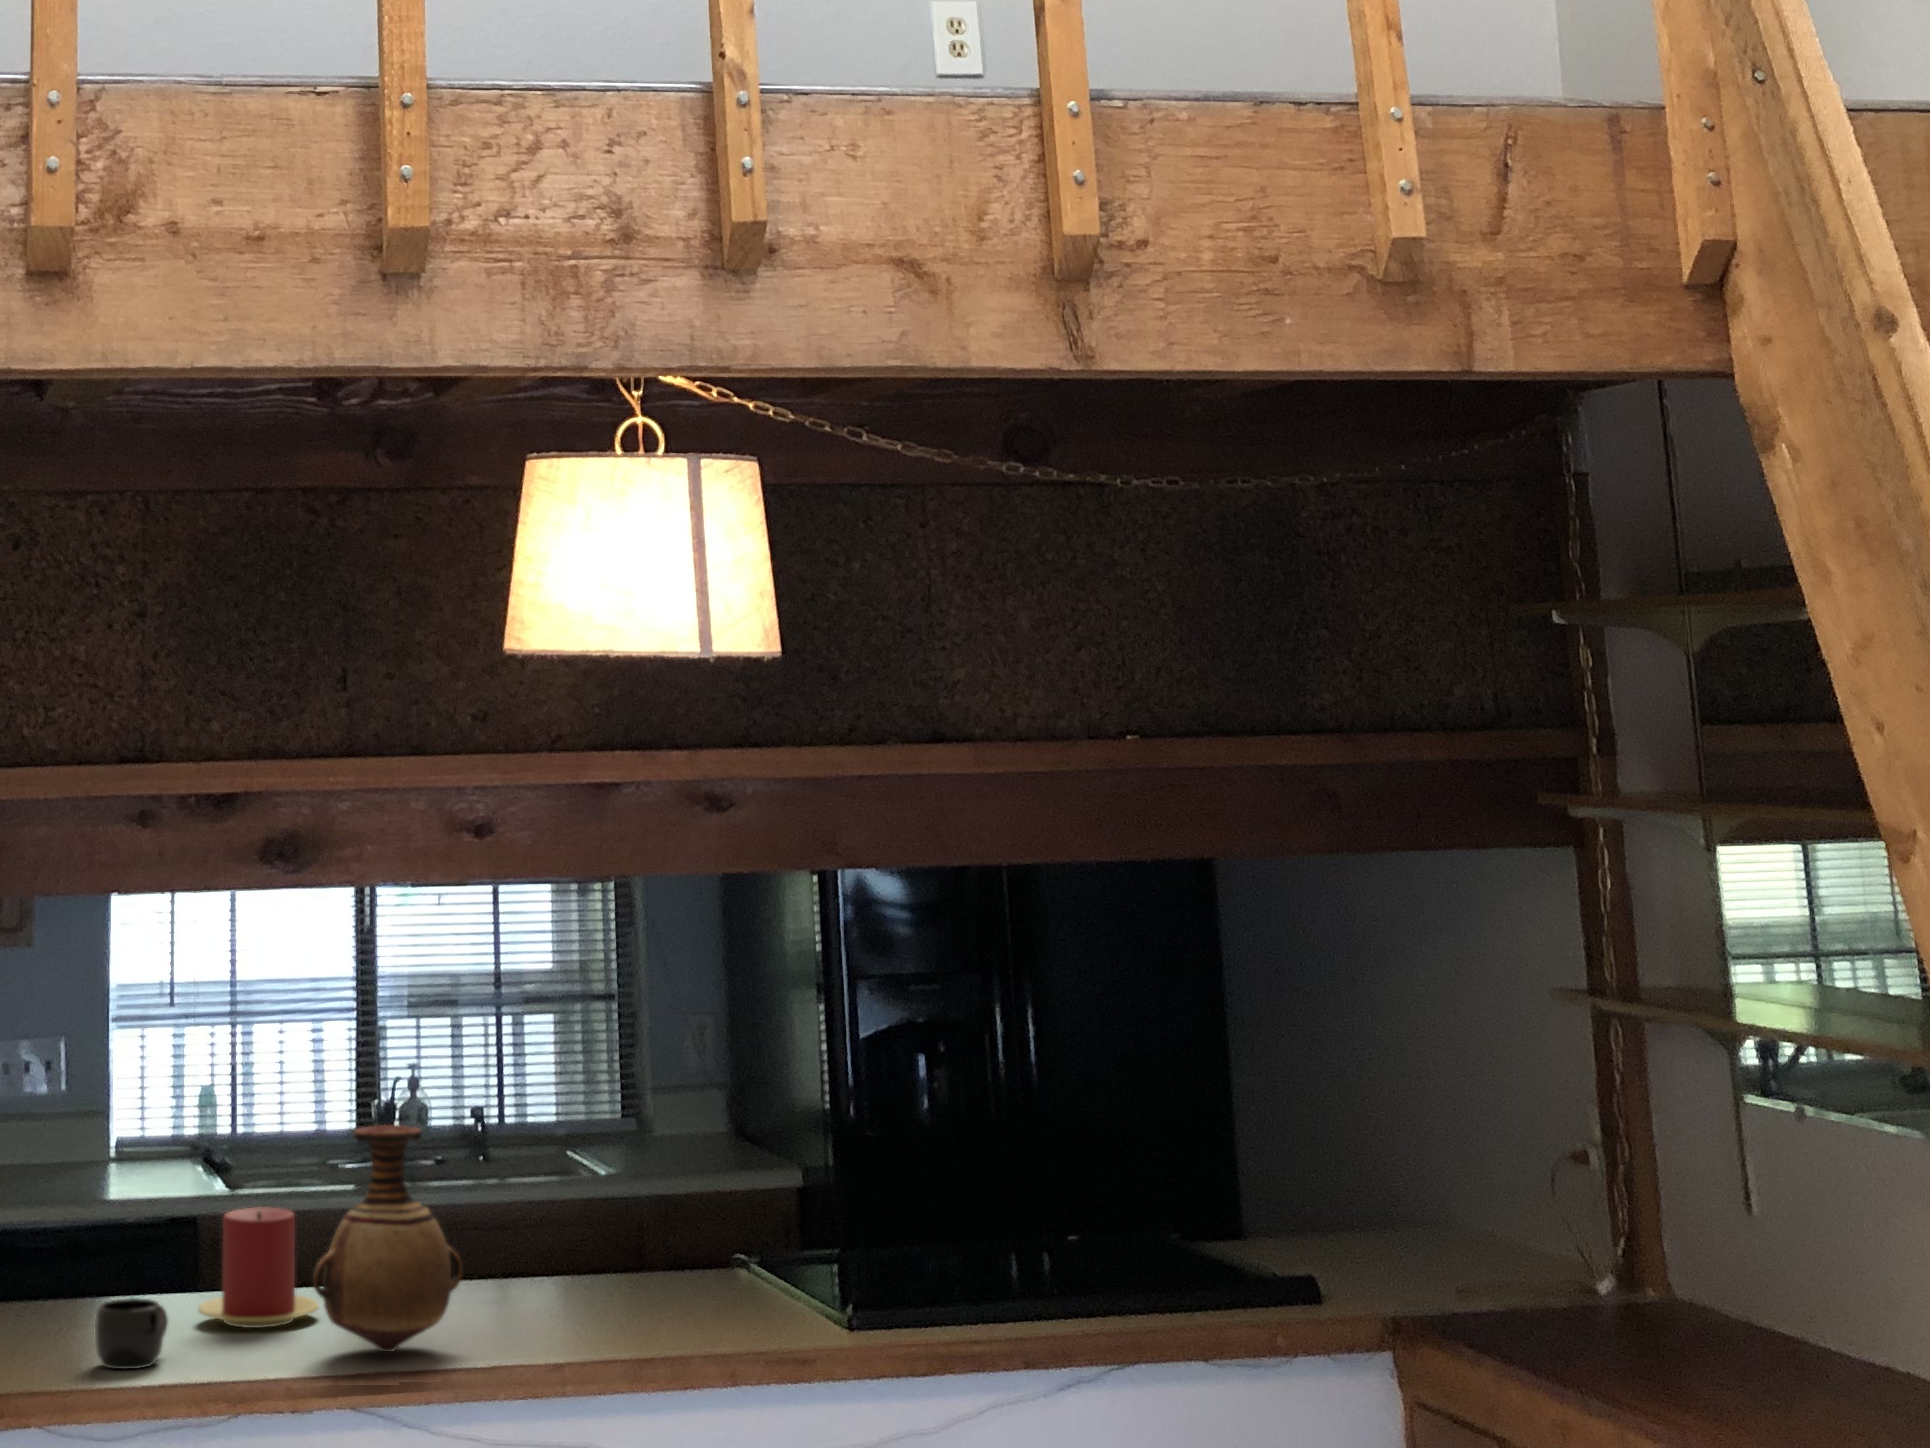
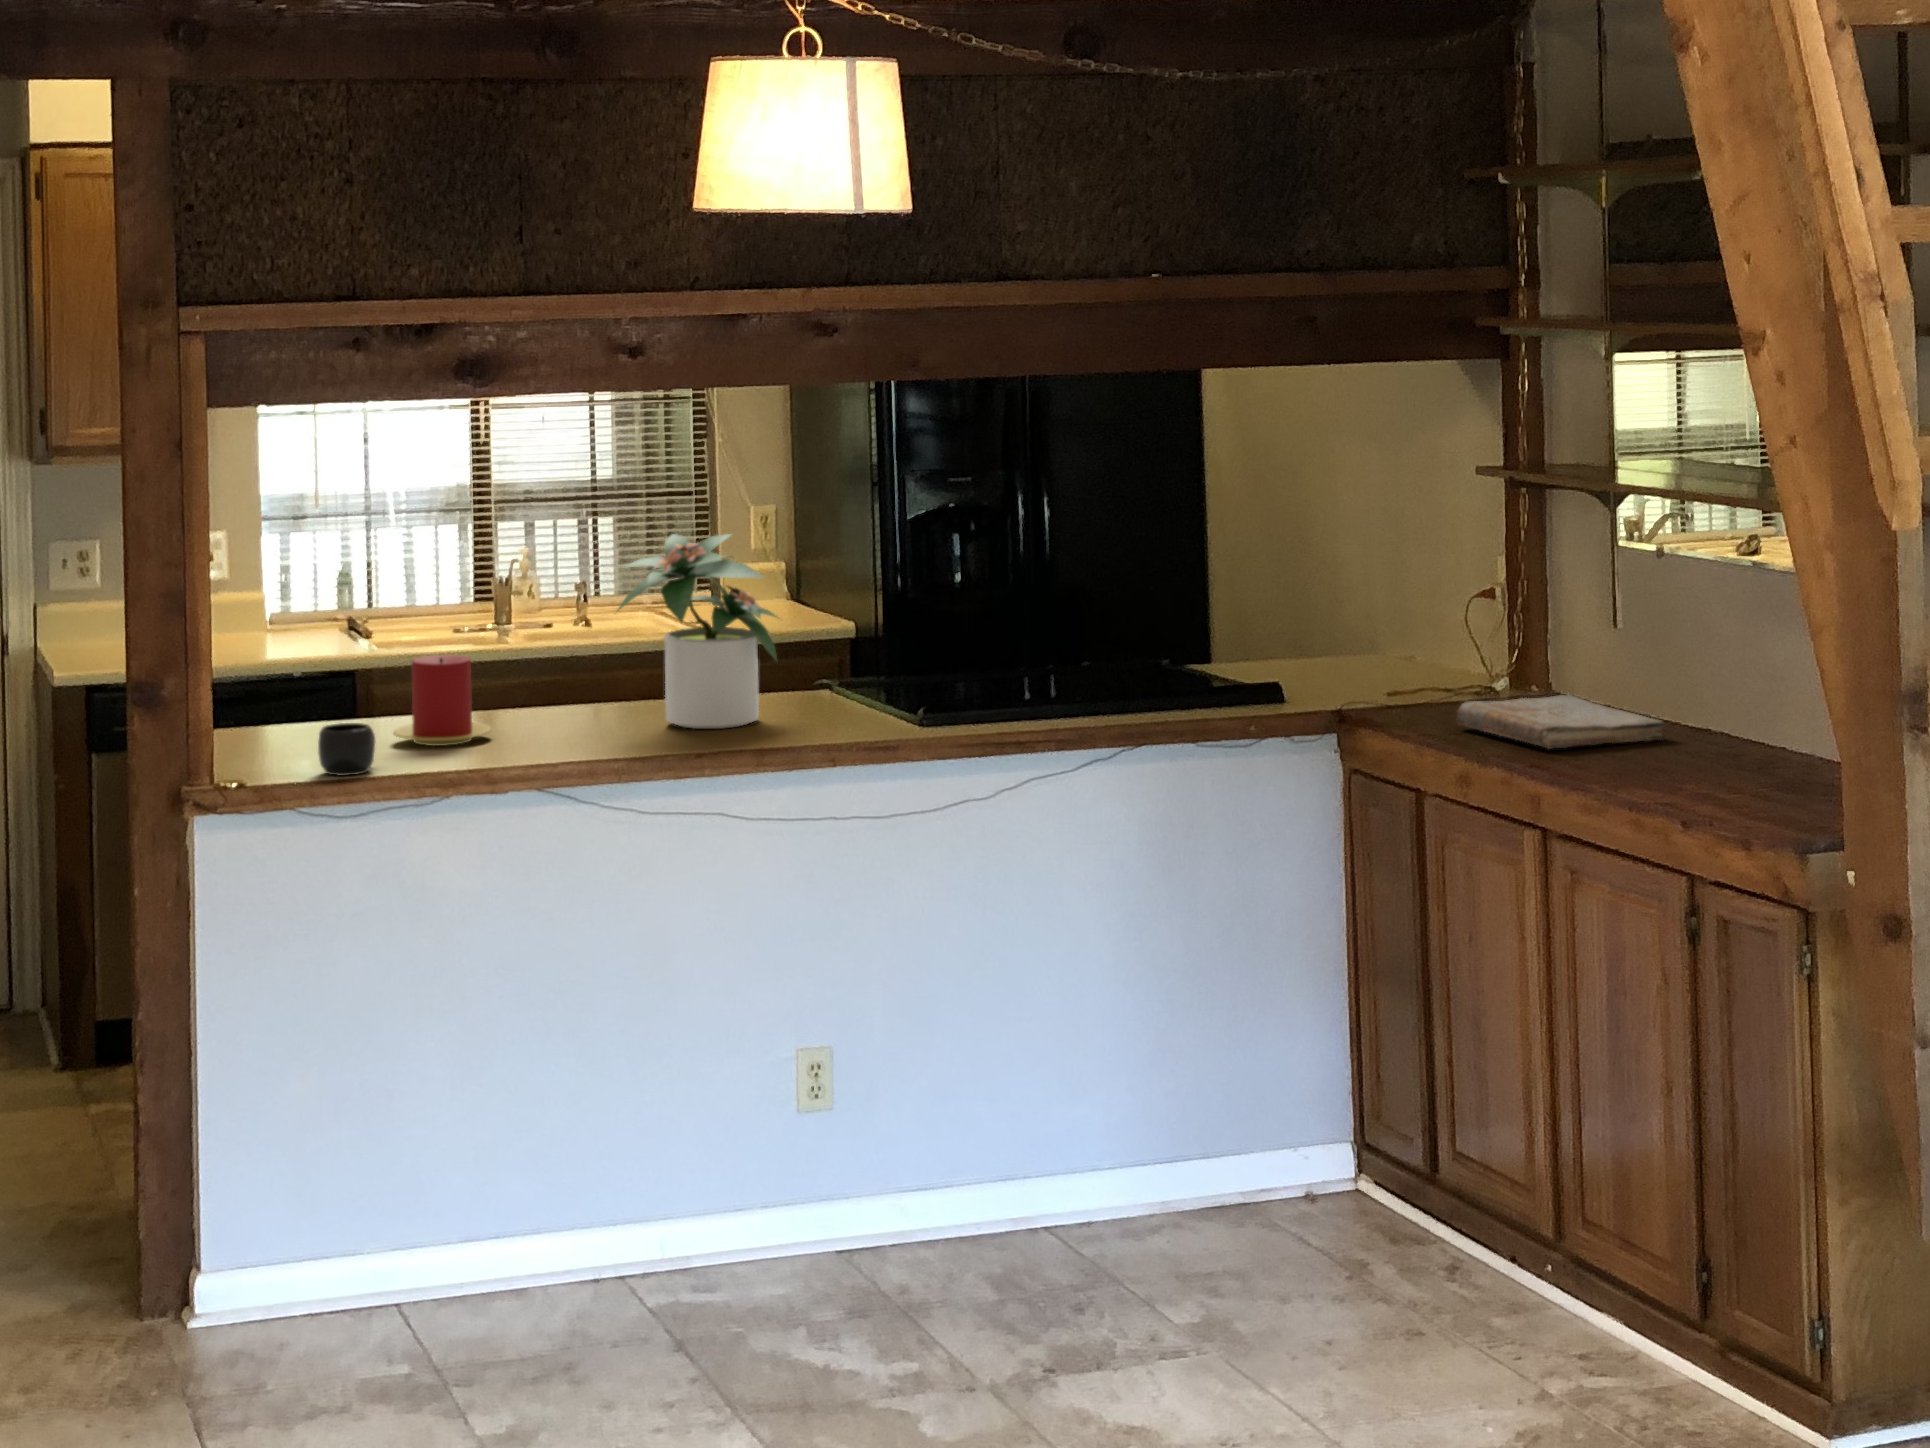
potted plant: none [470,1056,681,1314] -> present [618,534,778,729]
vase: present [313,1125,463,1352] -> none [496,587,615,758]
book: none [1538,1301,1821,1384] -> present [1456,695,1665,749]

